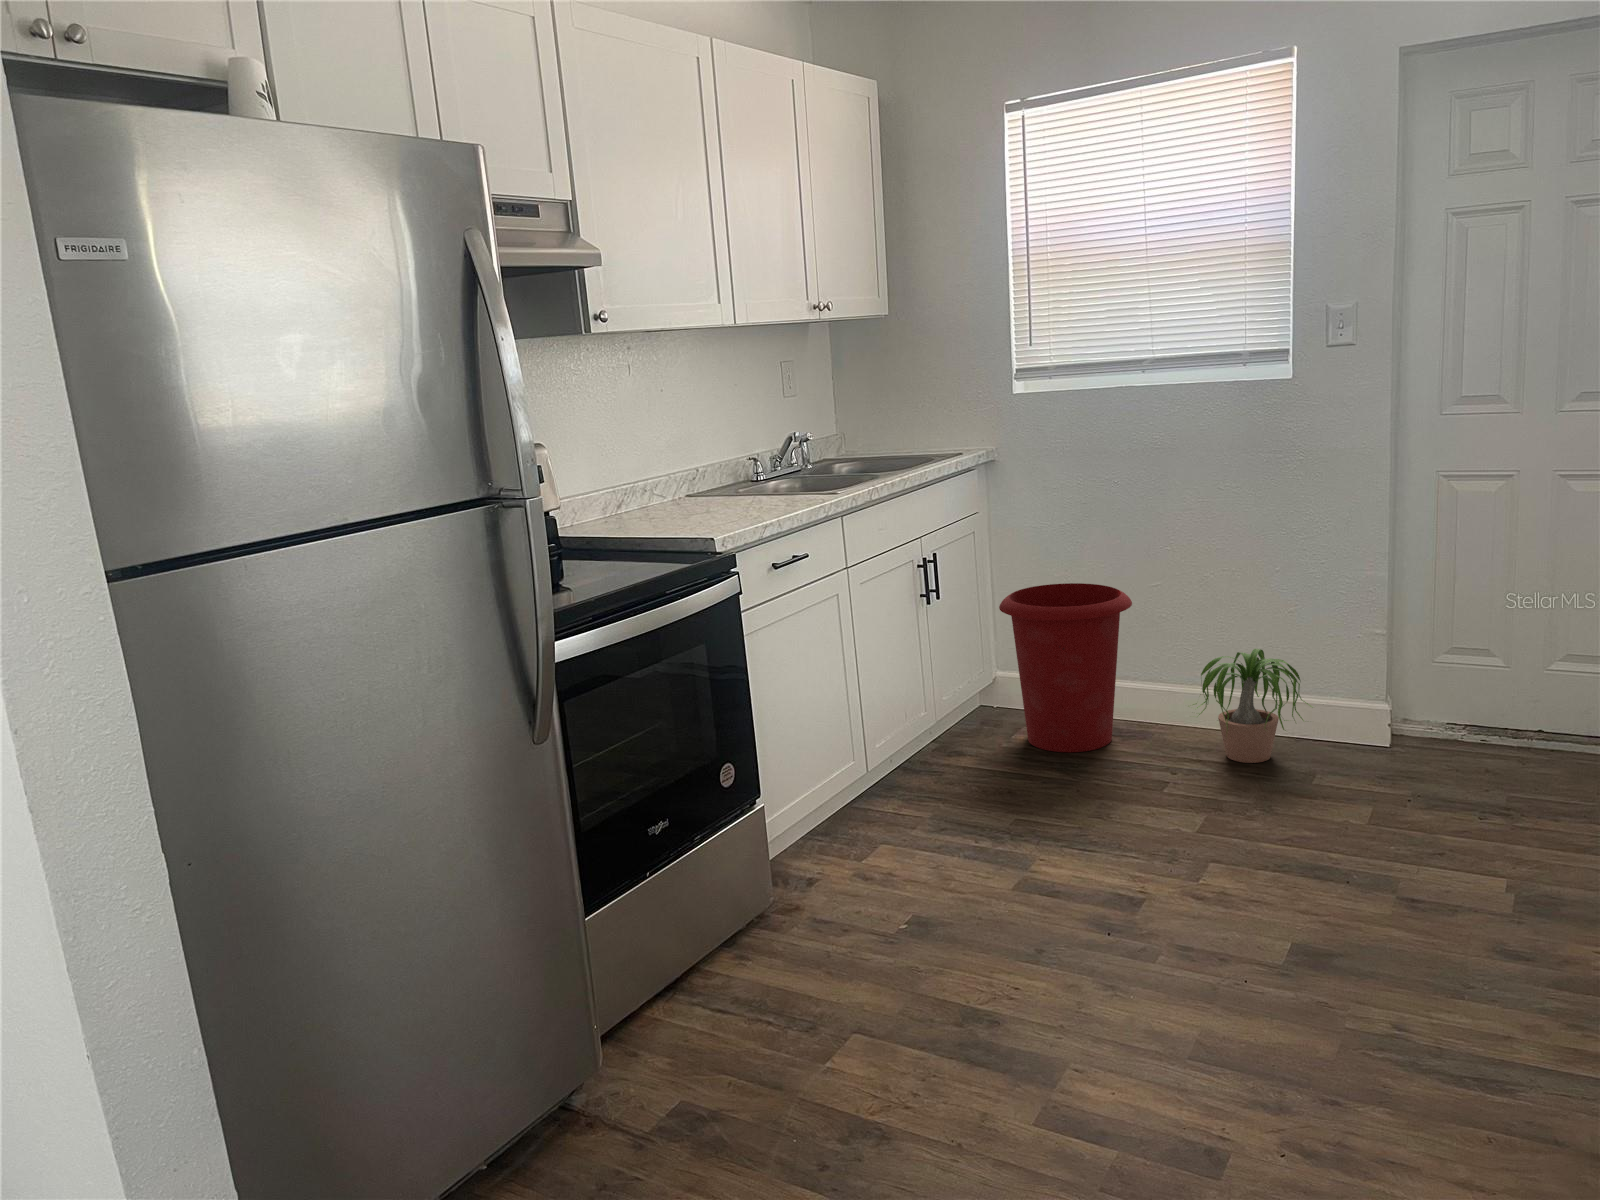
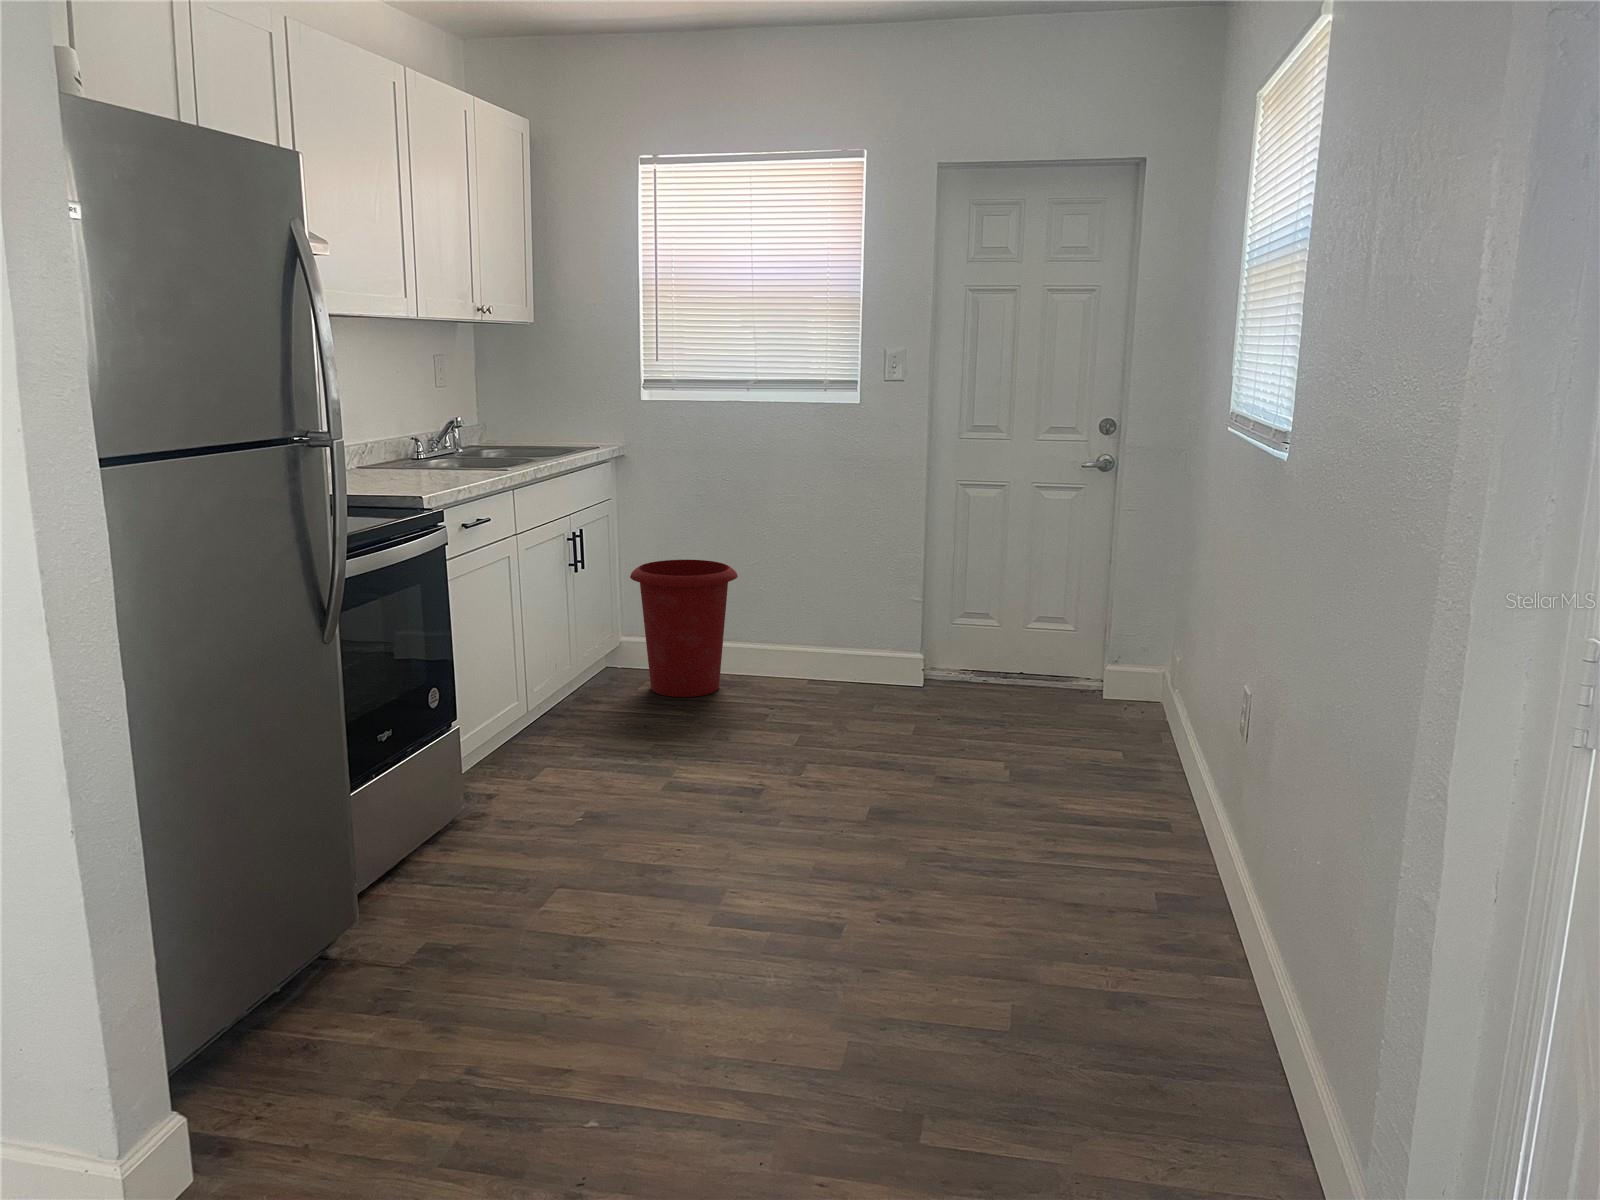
potted plant: present [1193,649,1313,763] -> none [779,611,880,700]

